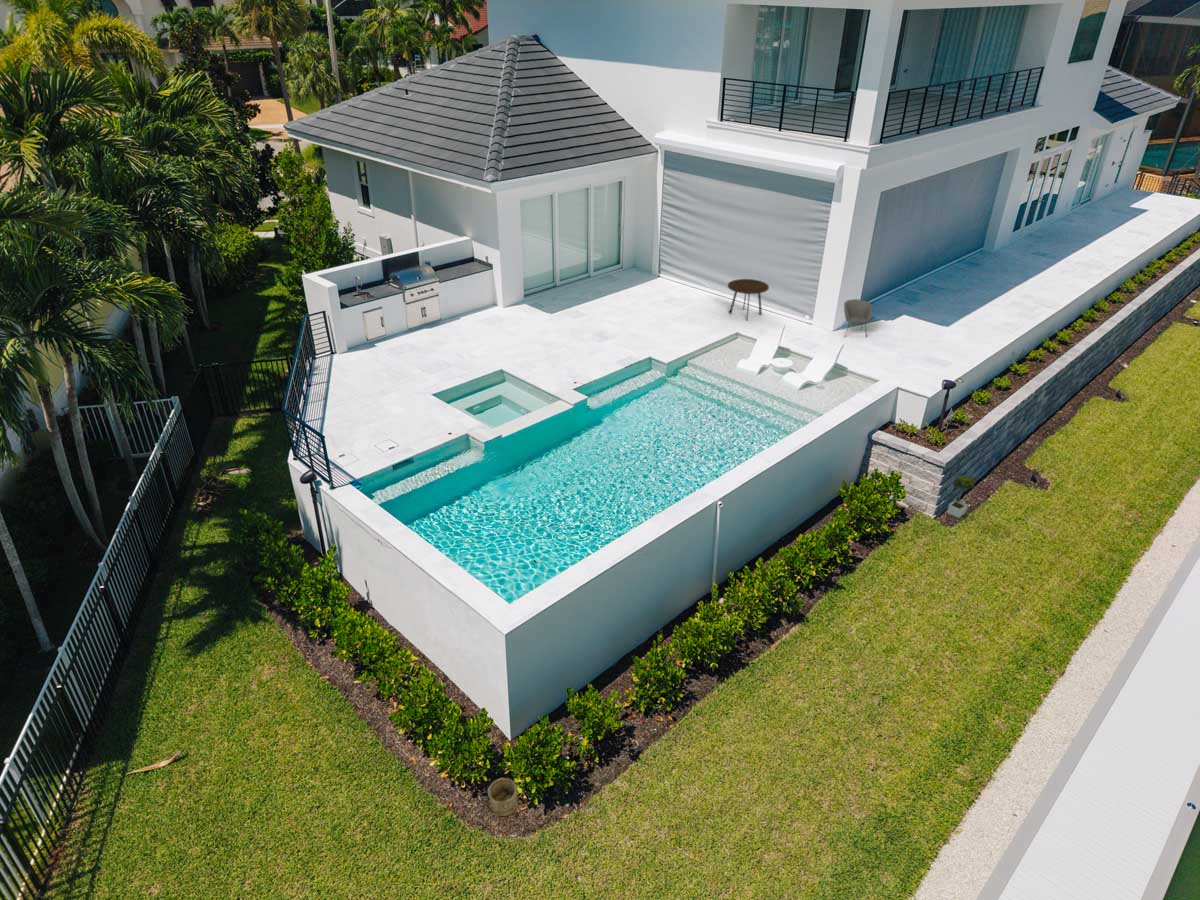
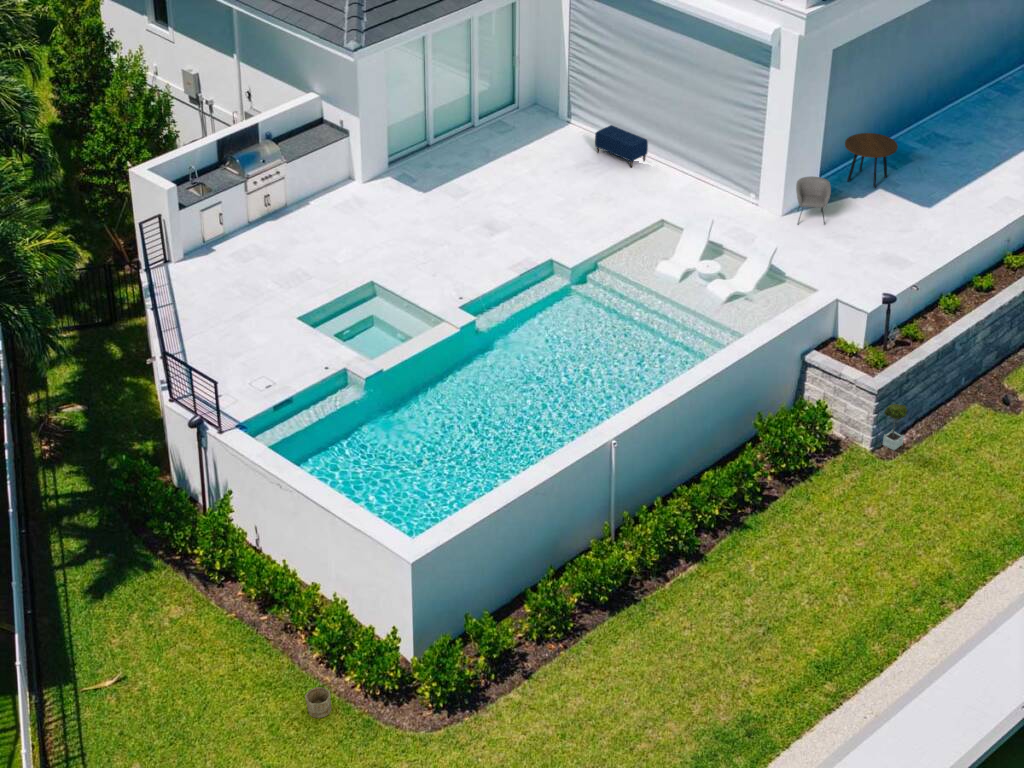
bench: none [679,271,720,301] -> present [595,125,648,167]
dining table: present [728,279,769,319] -> present [845,133,898,188]
wooden bucket: present [487,778,518,816] -> present [305,687,331,718]

